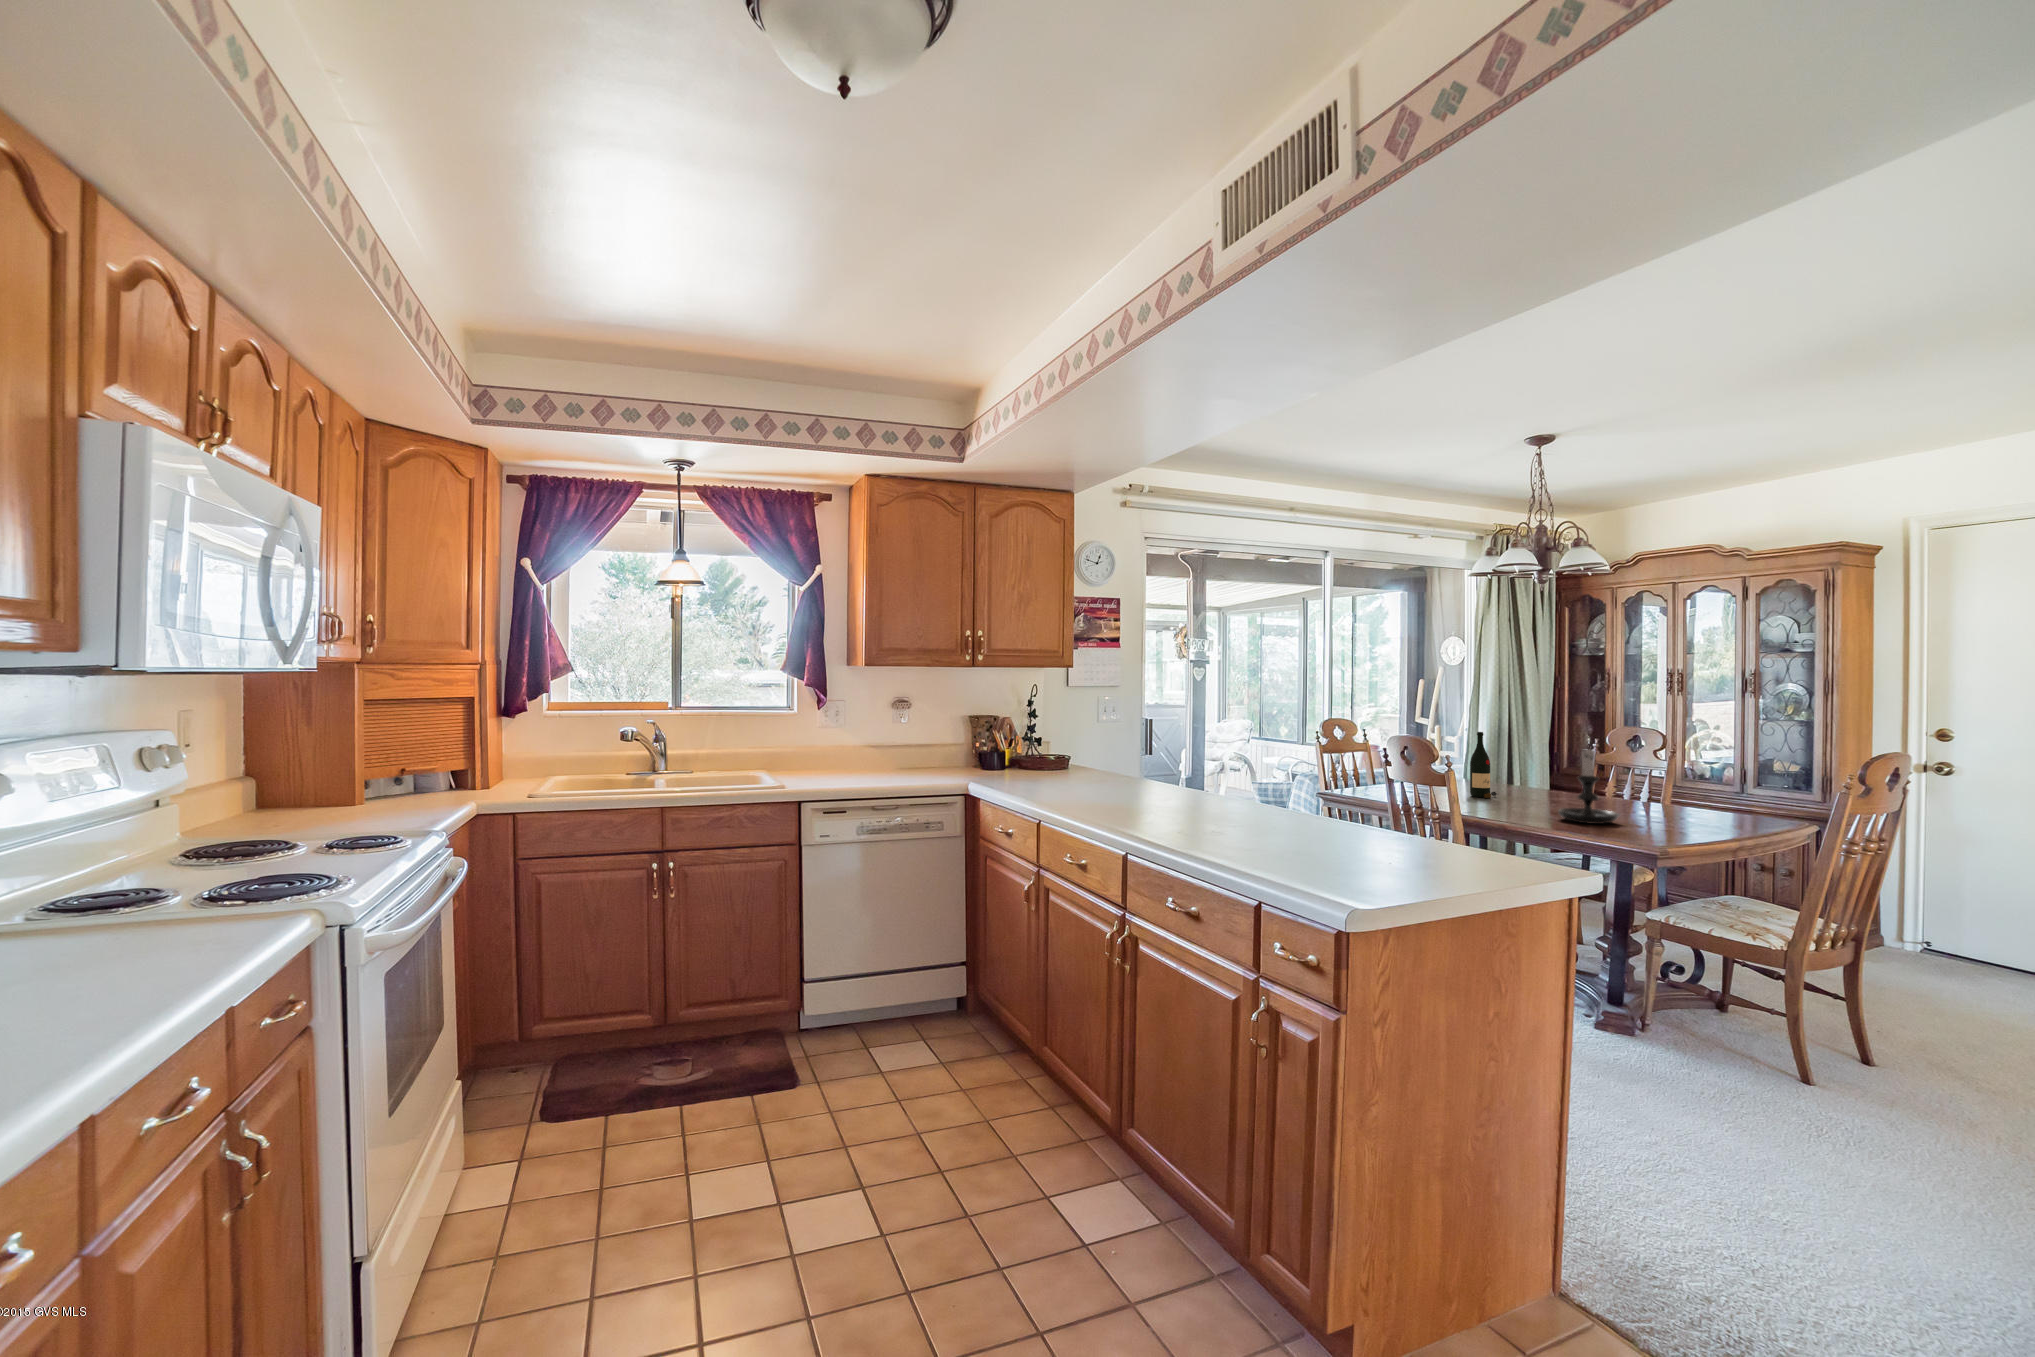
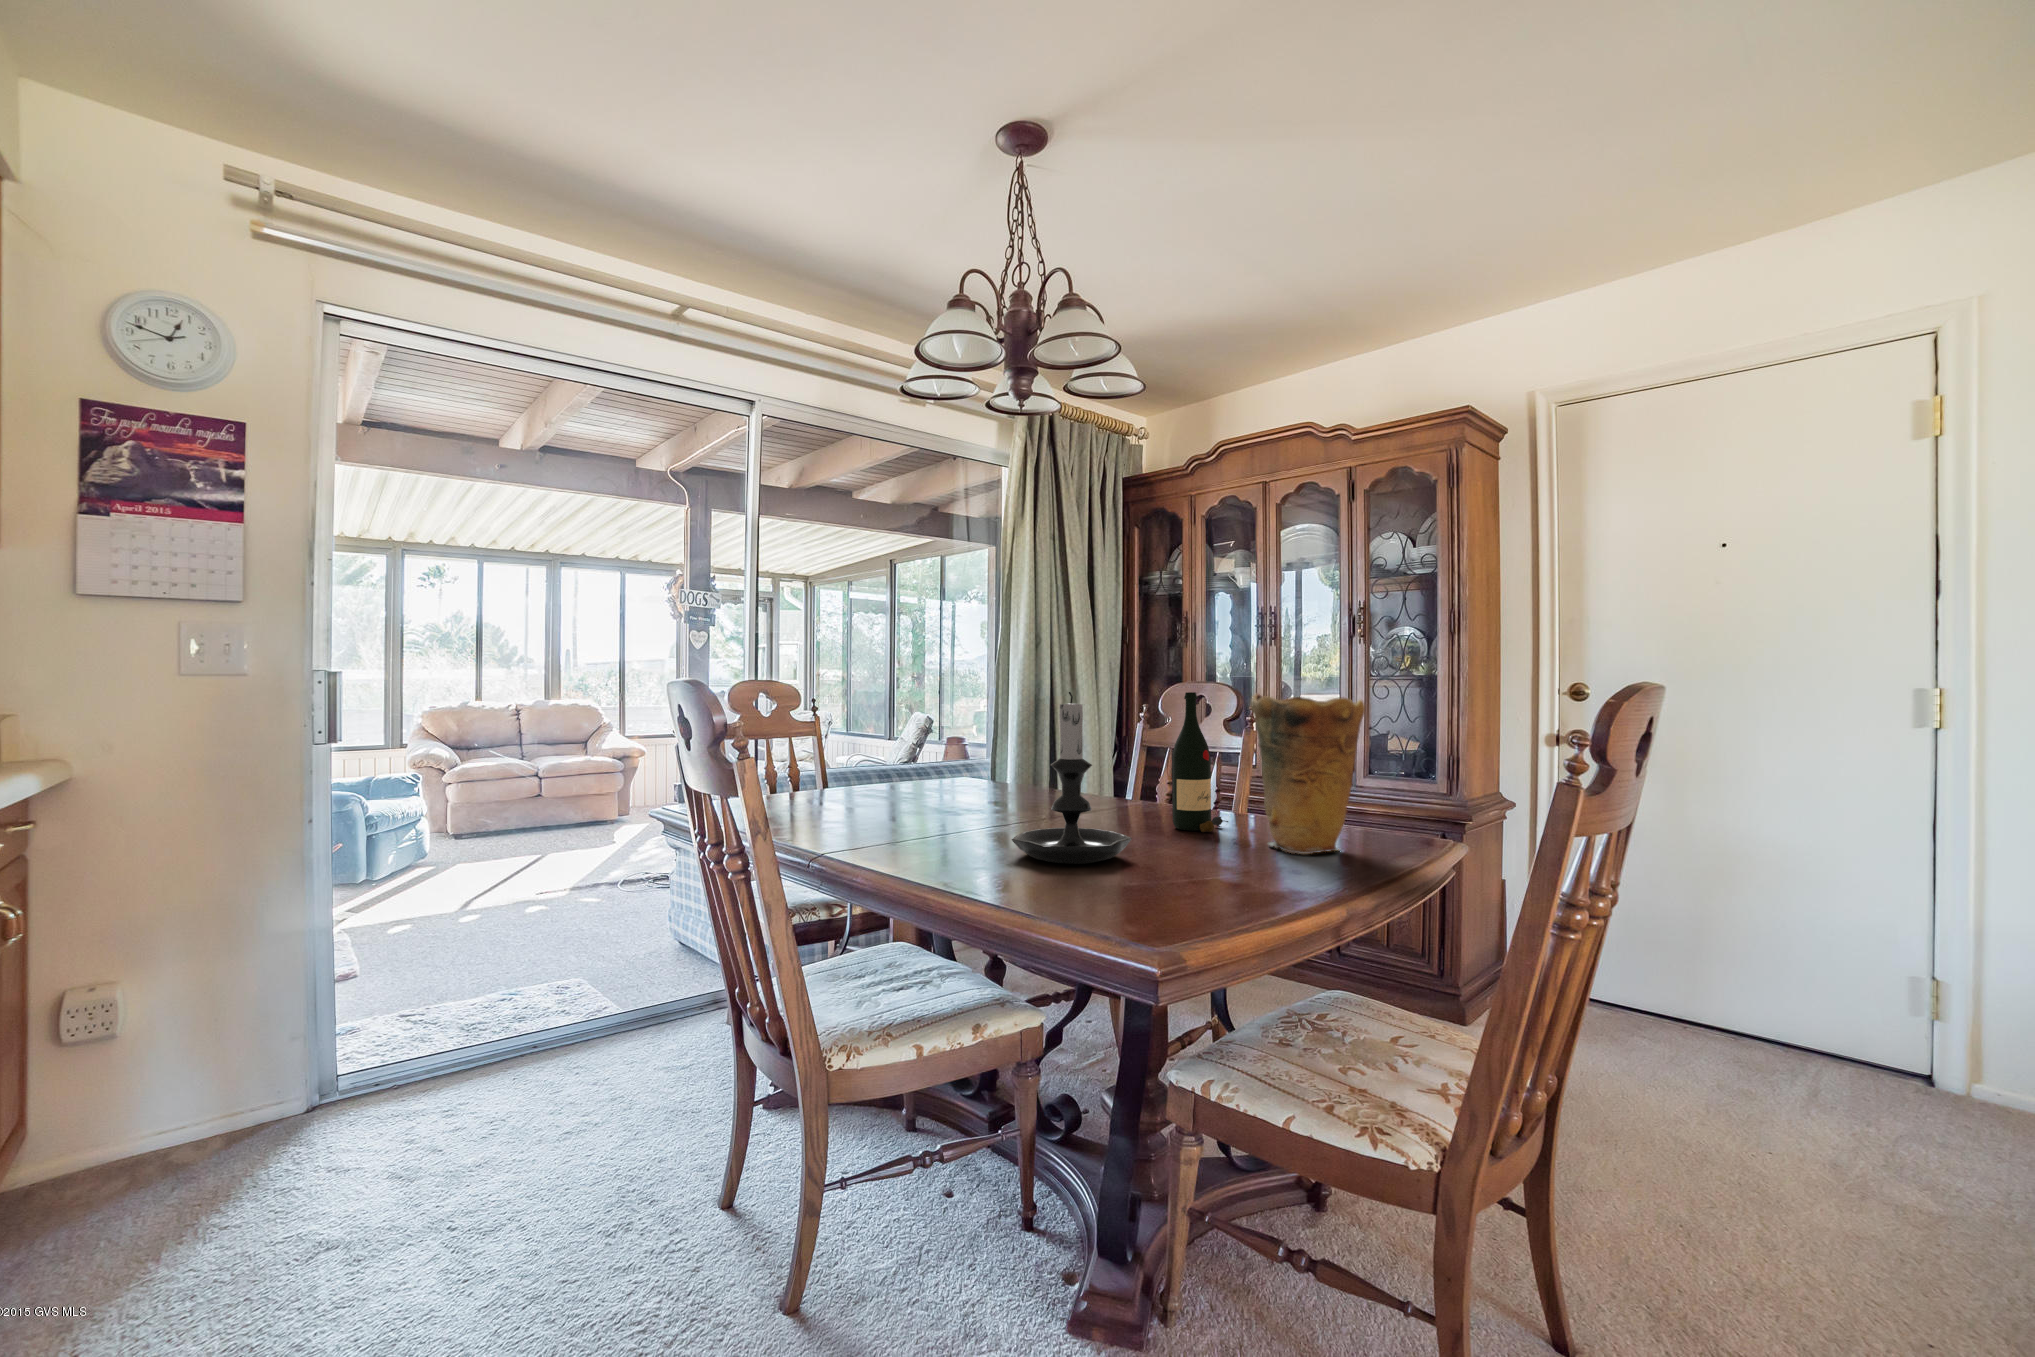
wine bottle: present [1470,732,1497,798] -> present [1172,692,1228,832]
vase: none [1684,745,1754,827] -> present [1251,694,1365,854]

